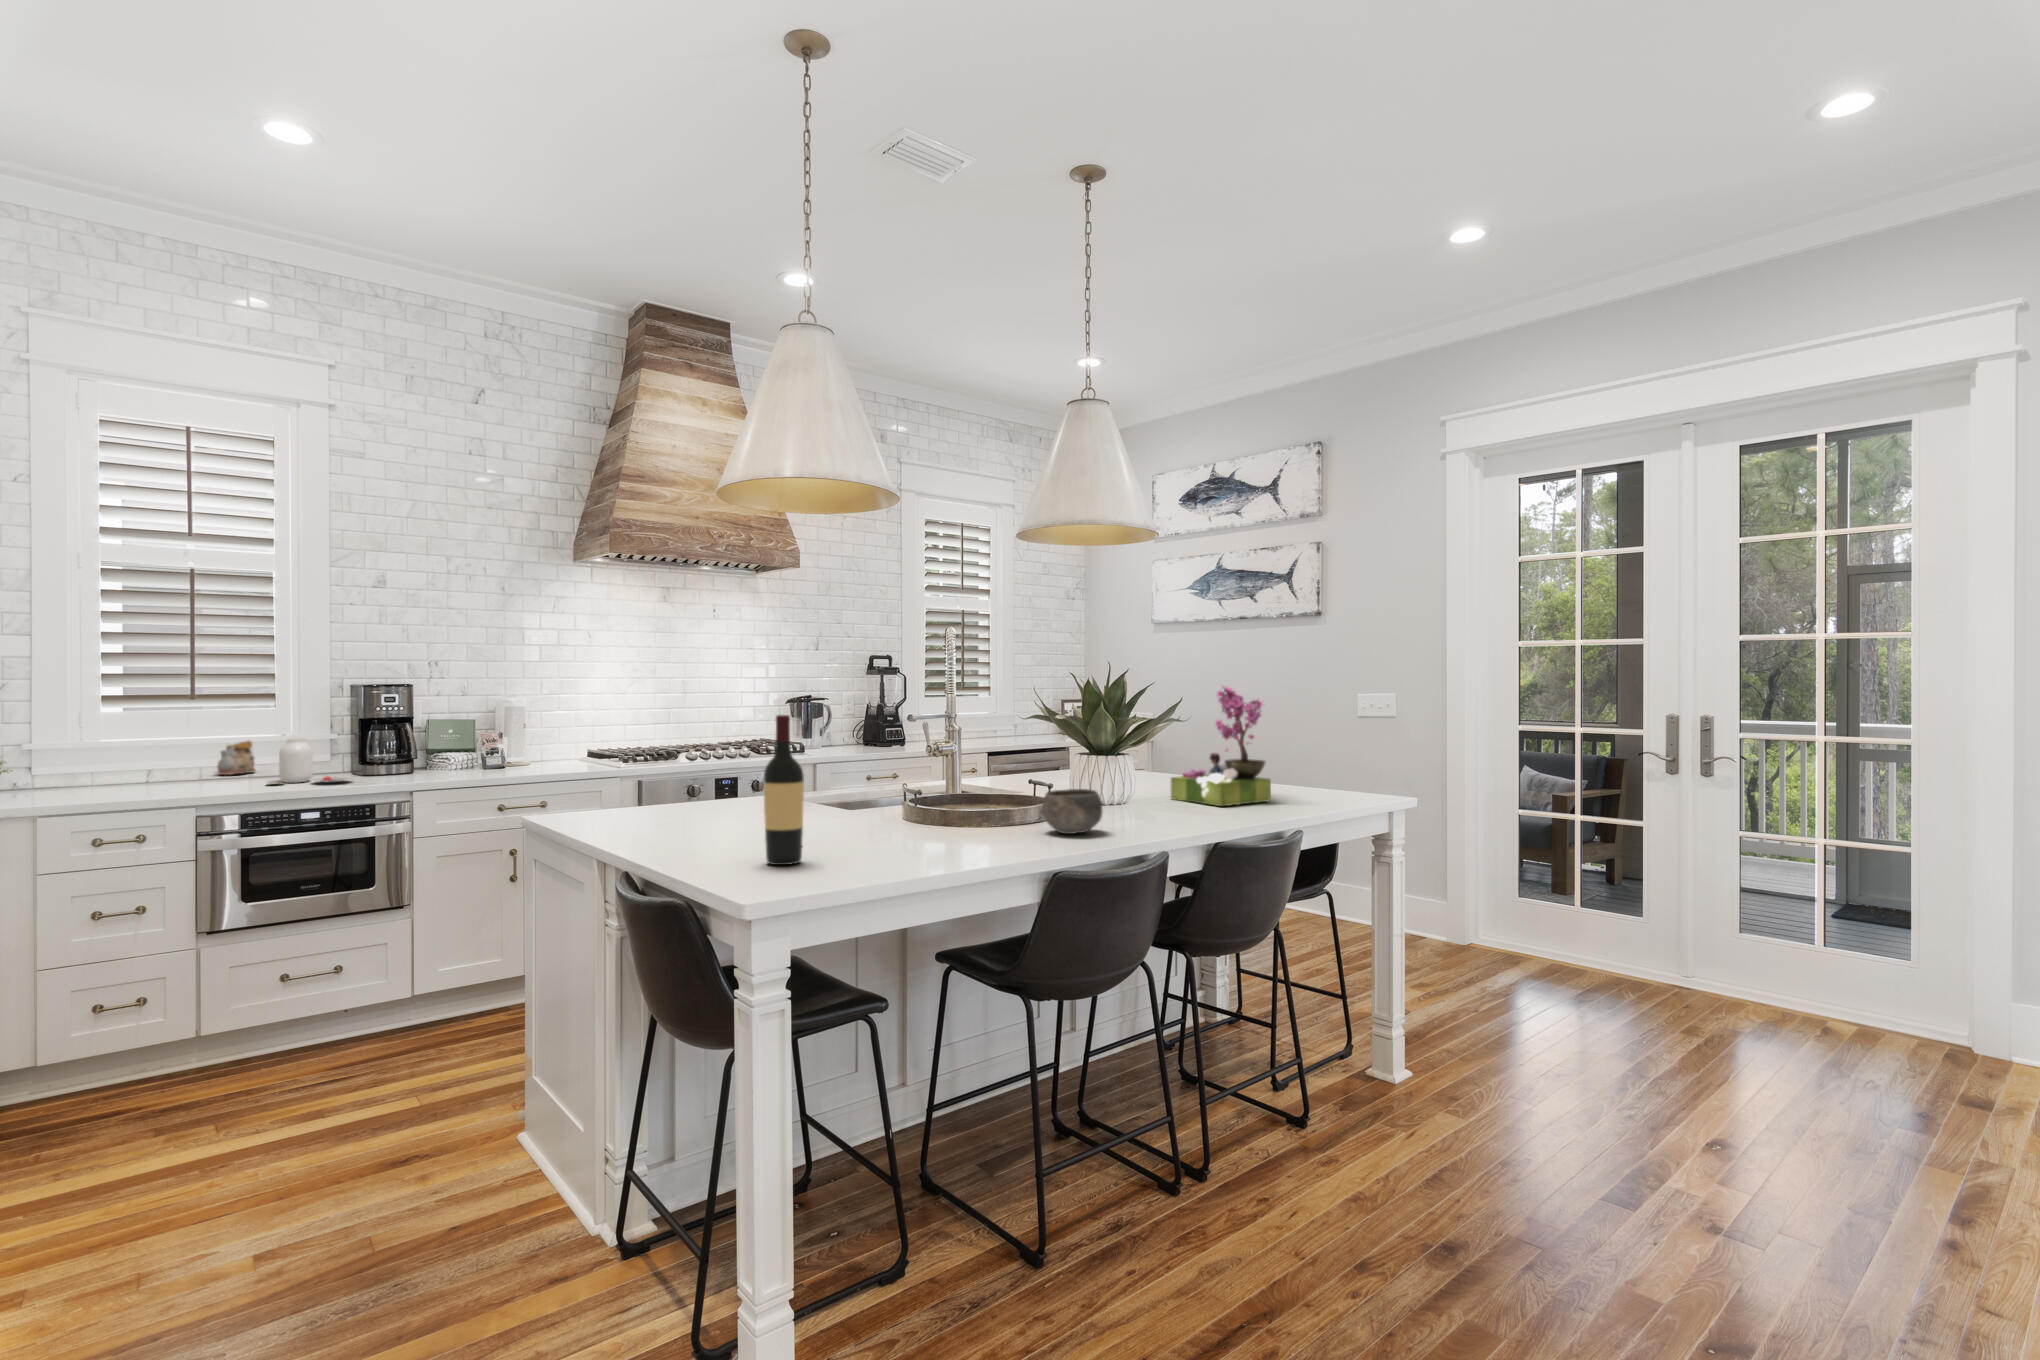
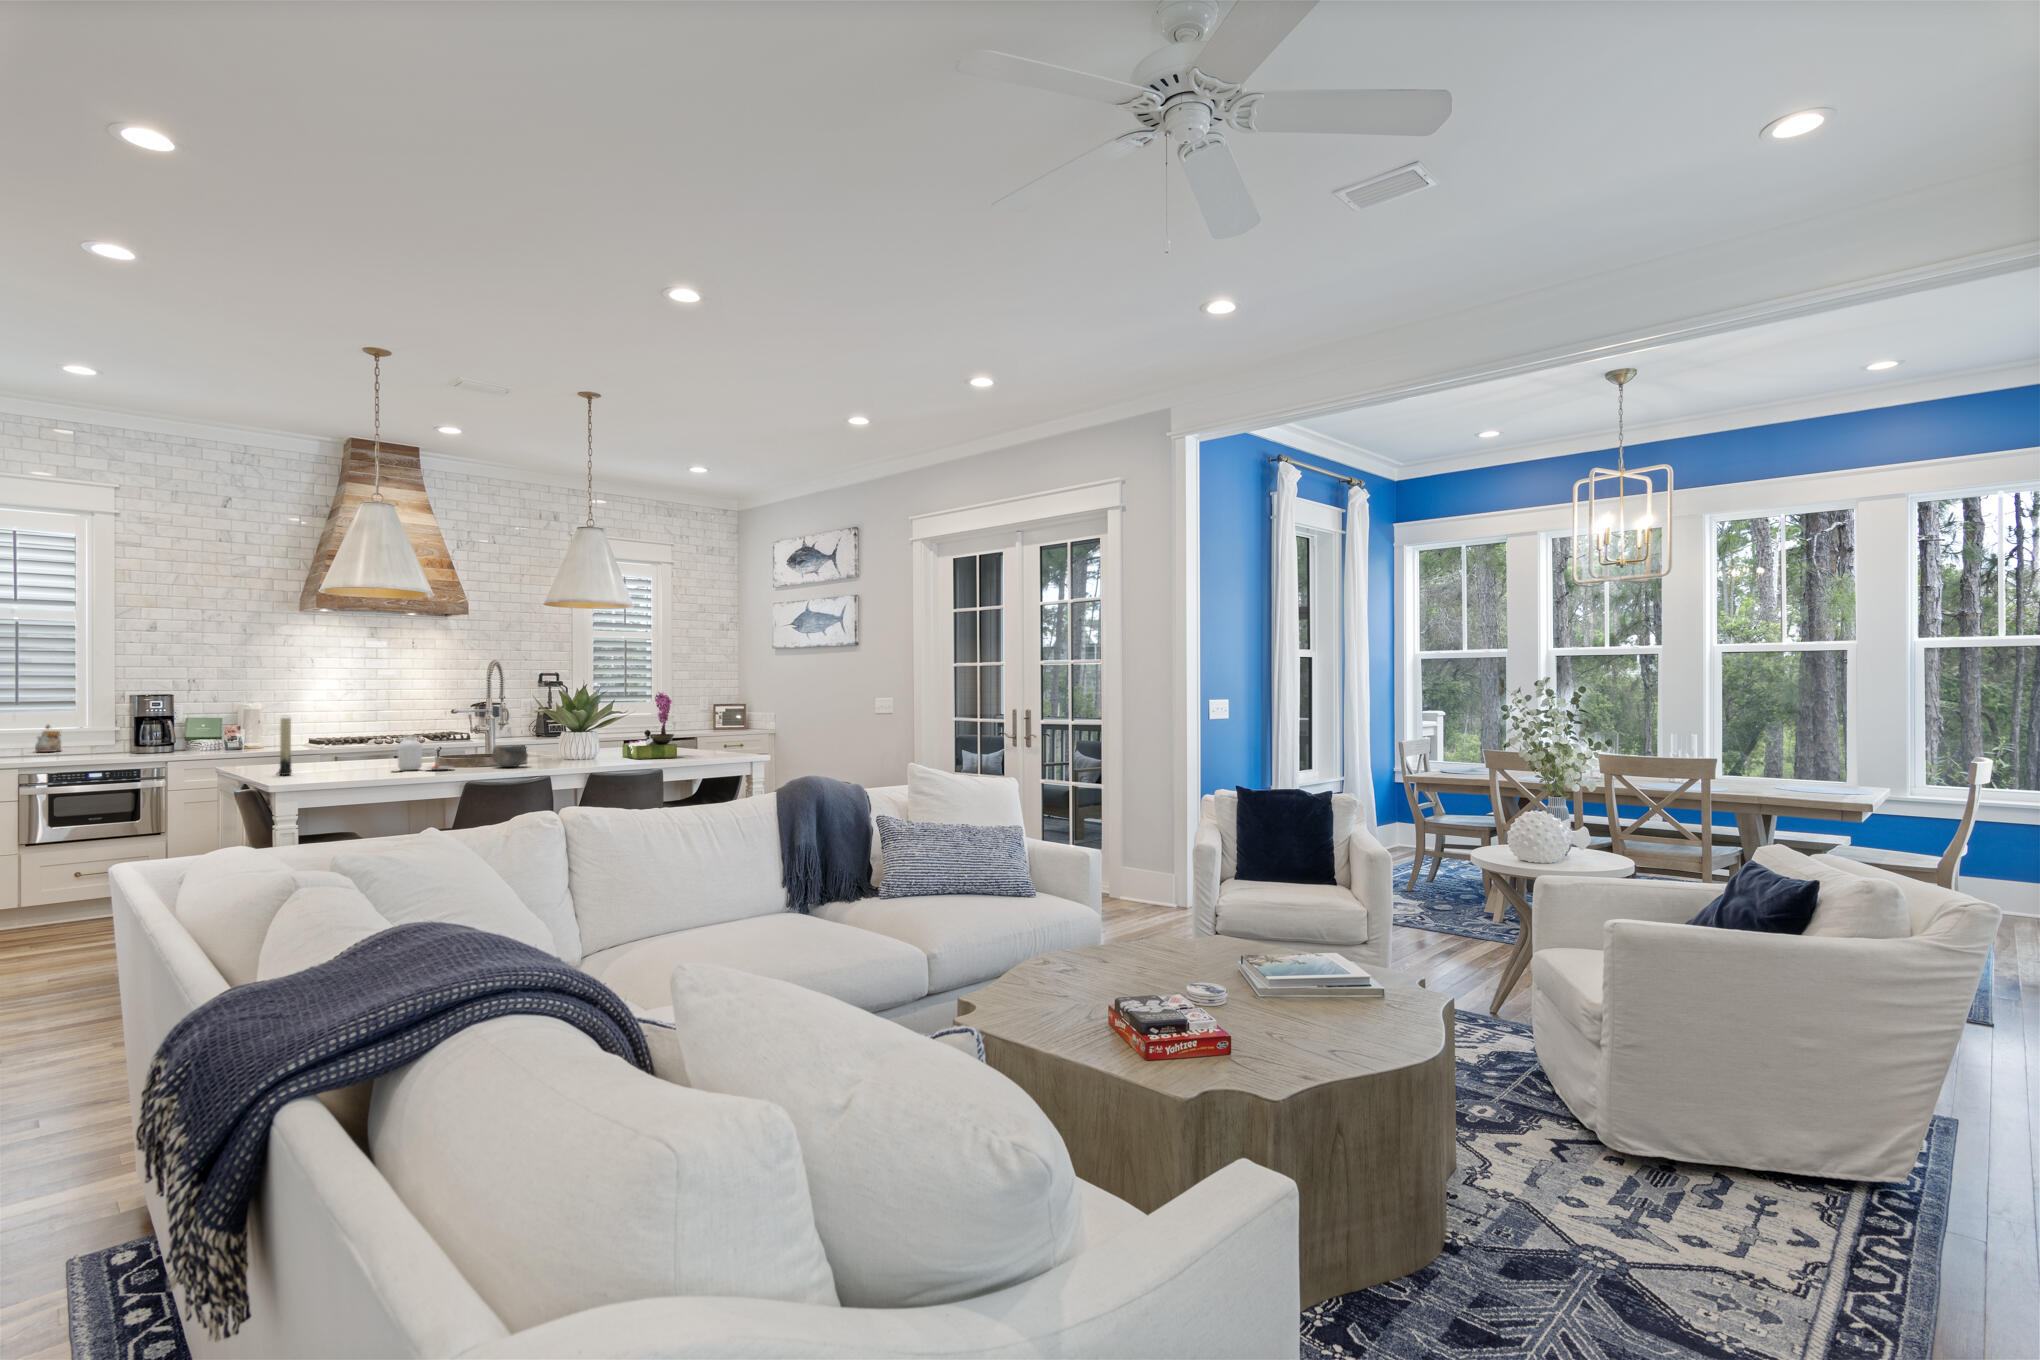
wine bottle: present [763,715,804,865] -> none [311,704,334,775]
jar: present [279,738,351,783] -> present [398,736,451,771]
candle: none [691,739,722,864] -> present [277,718,292,775]

